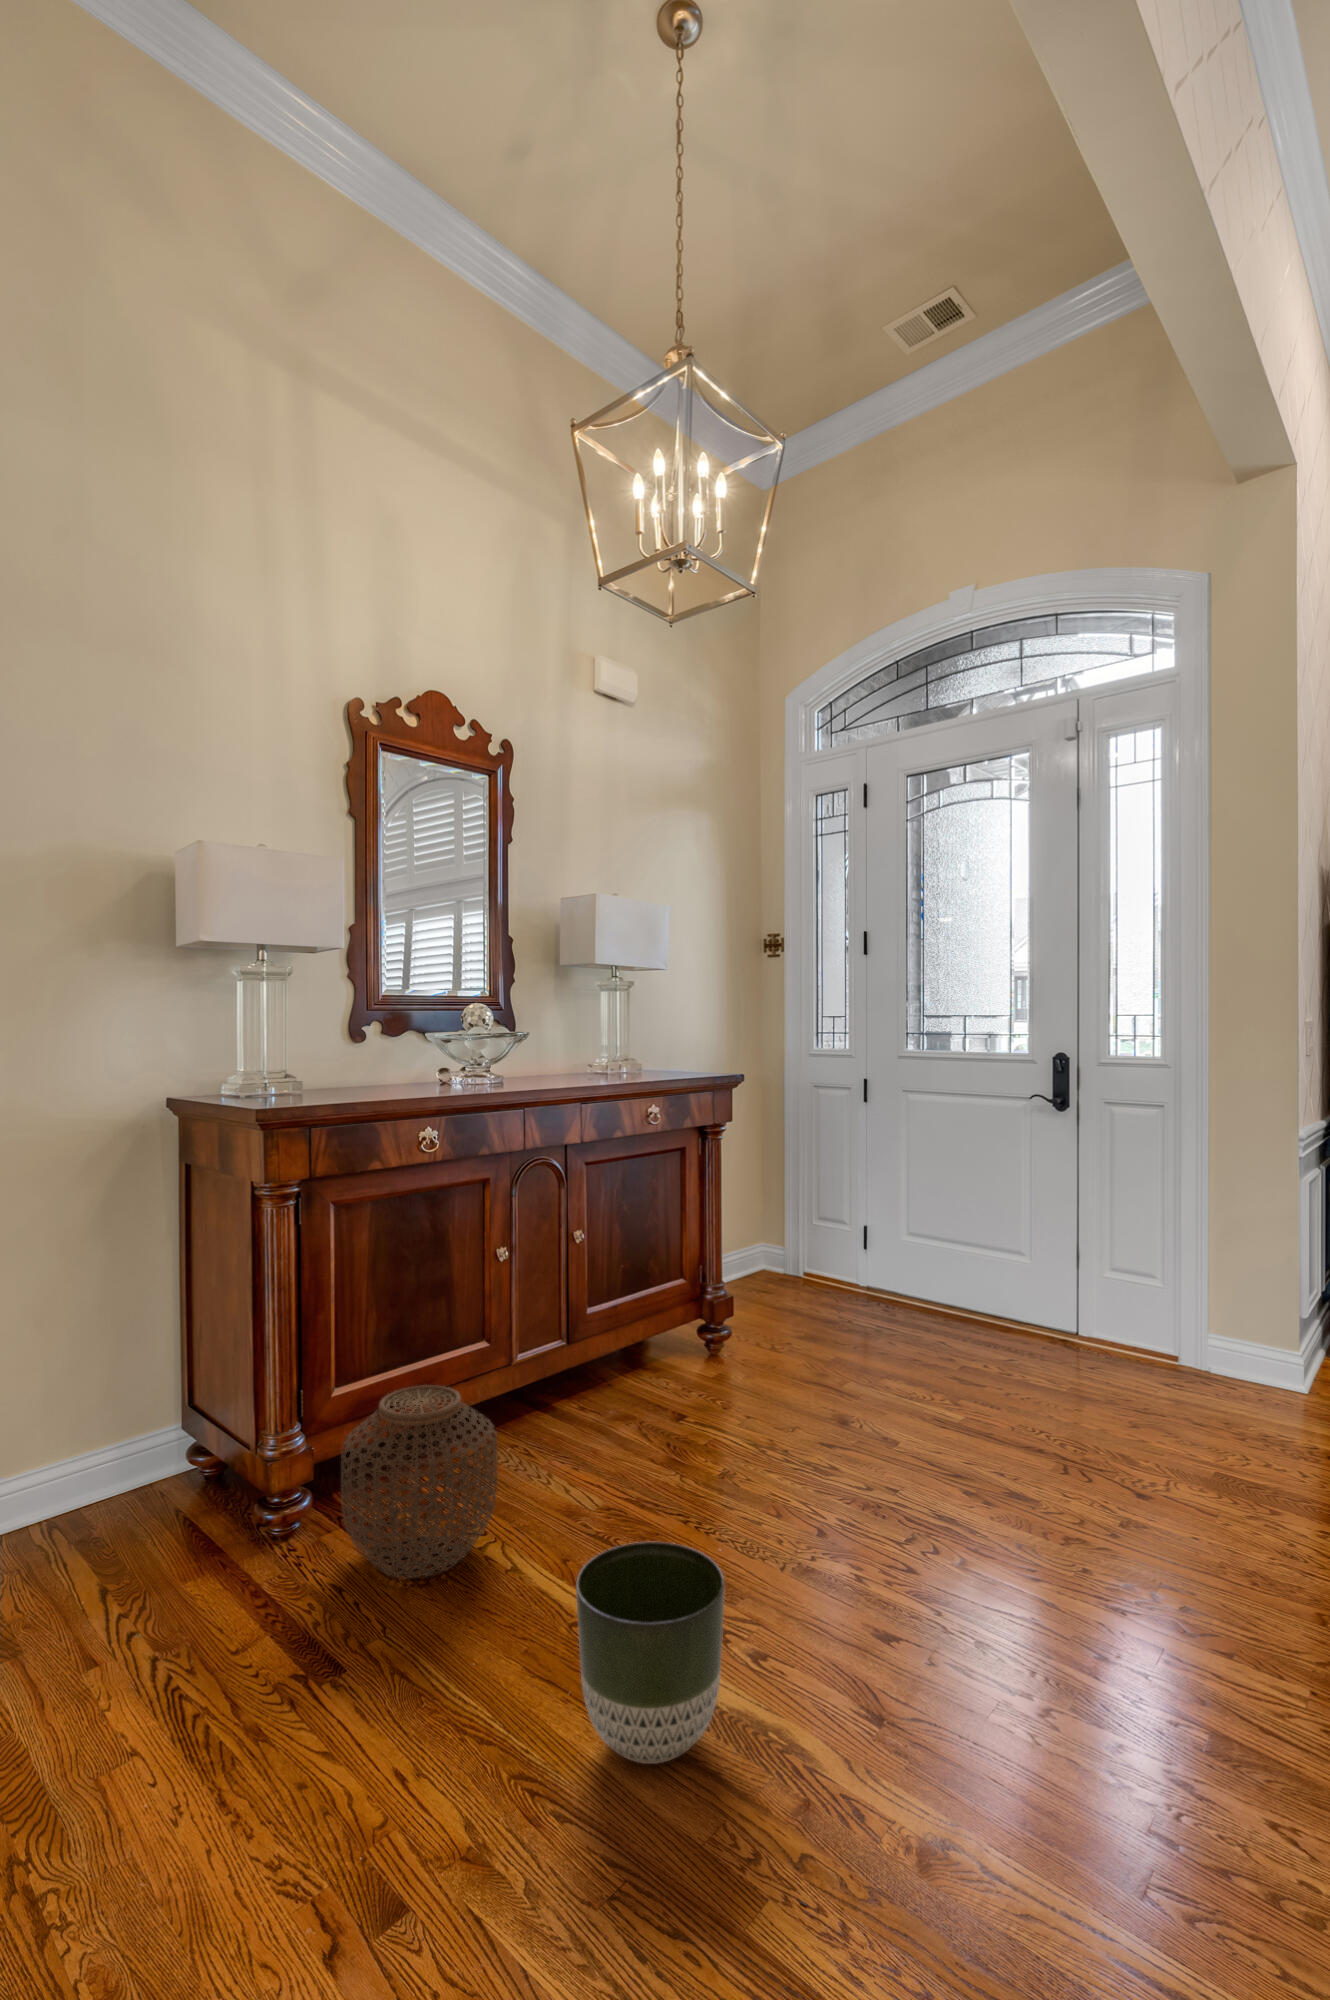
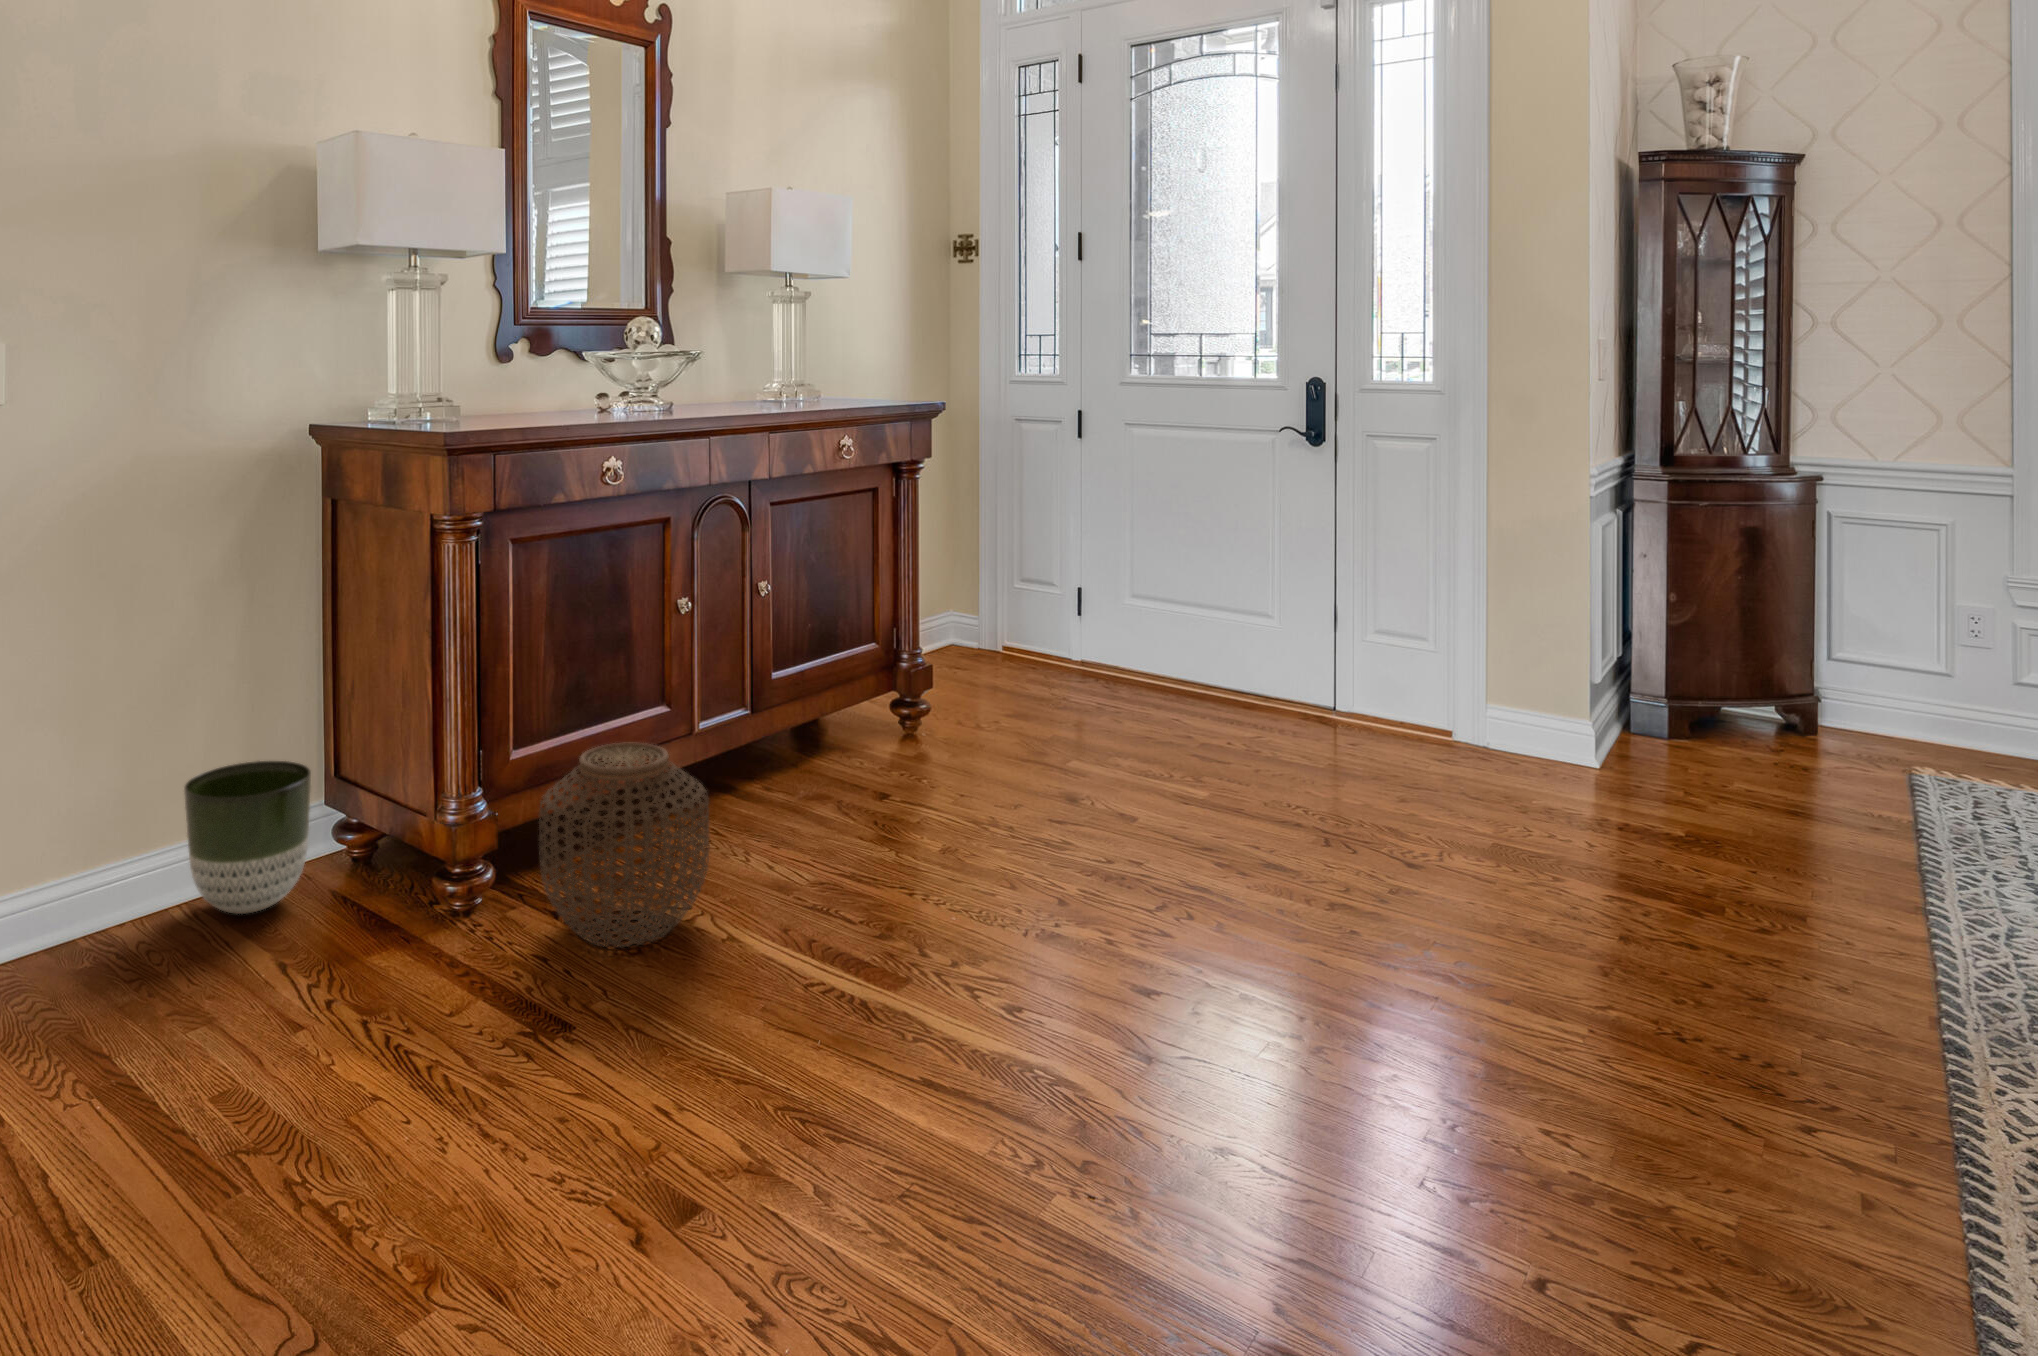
planter: present [576,1542,725,1764] -> present [184,761,311,914]

